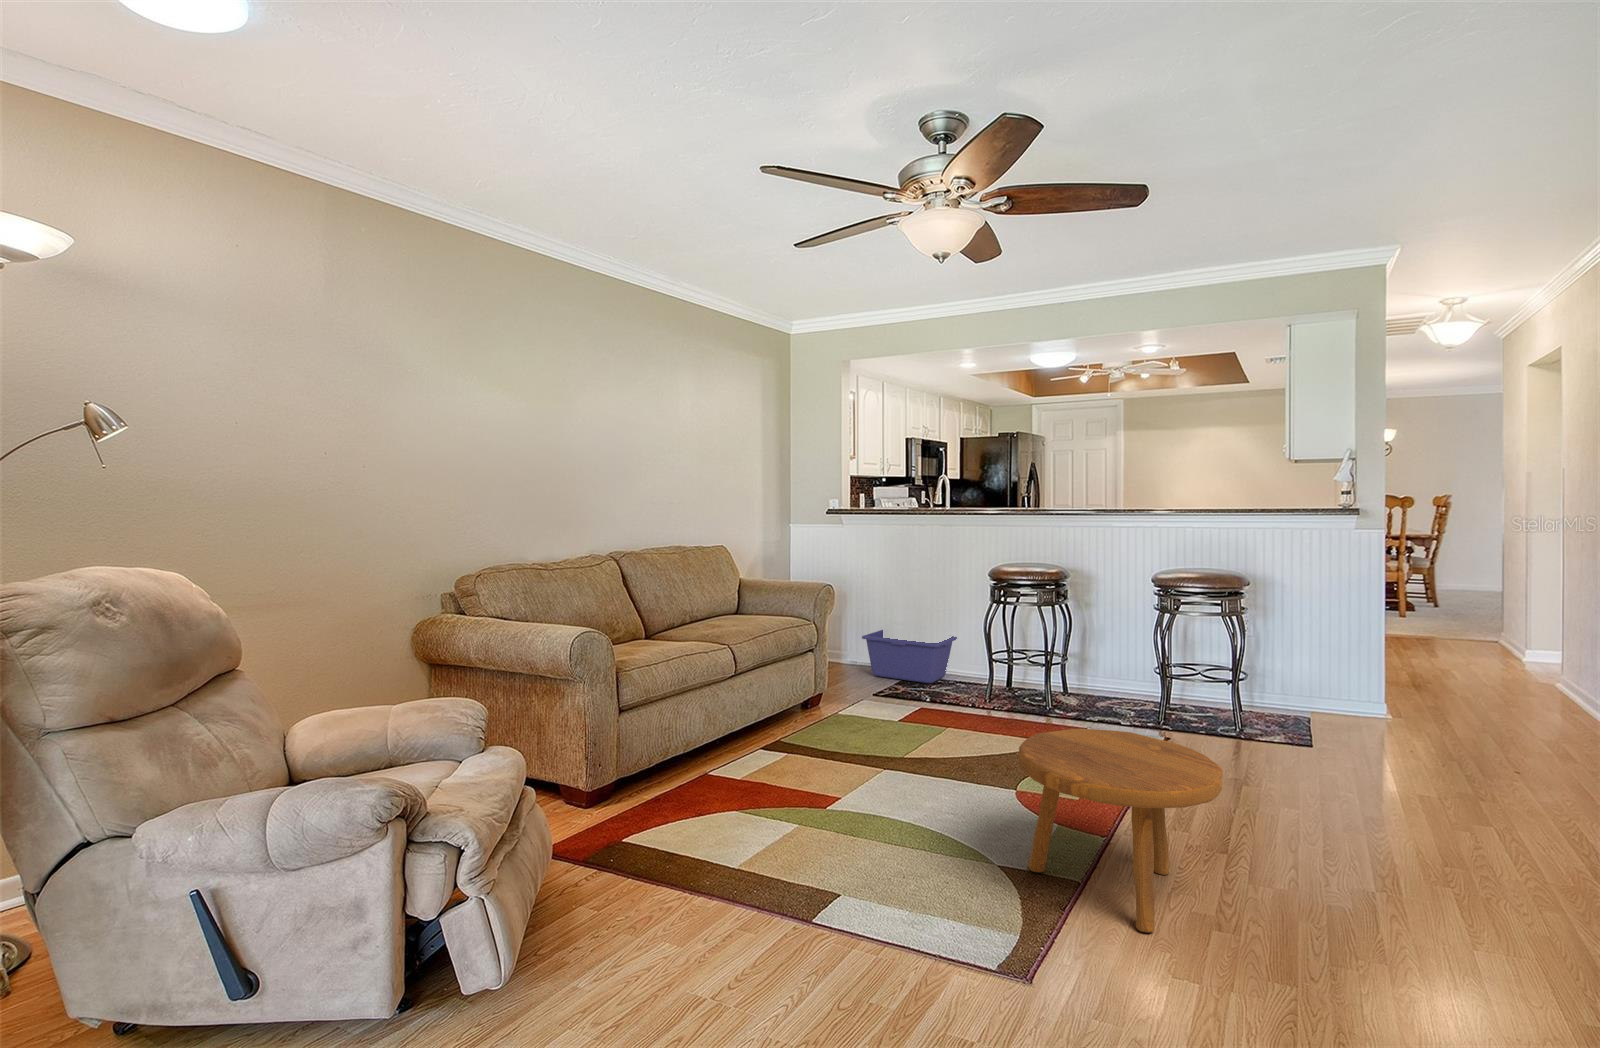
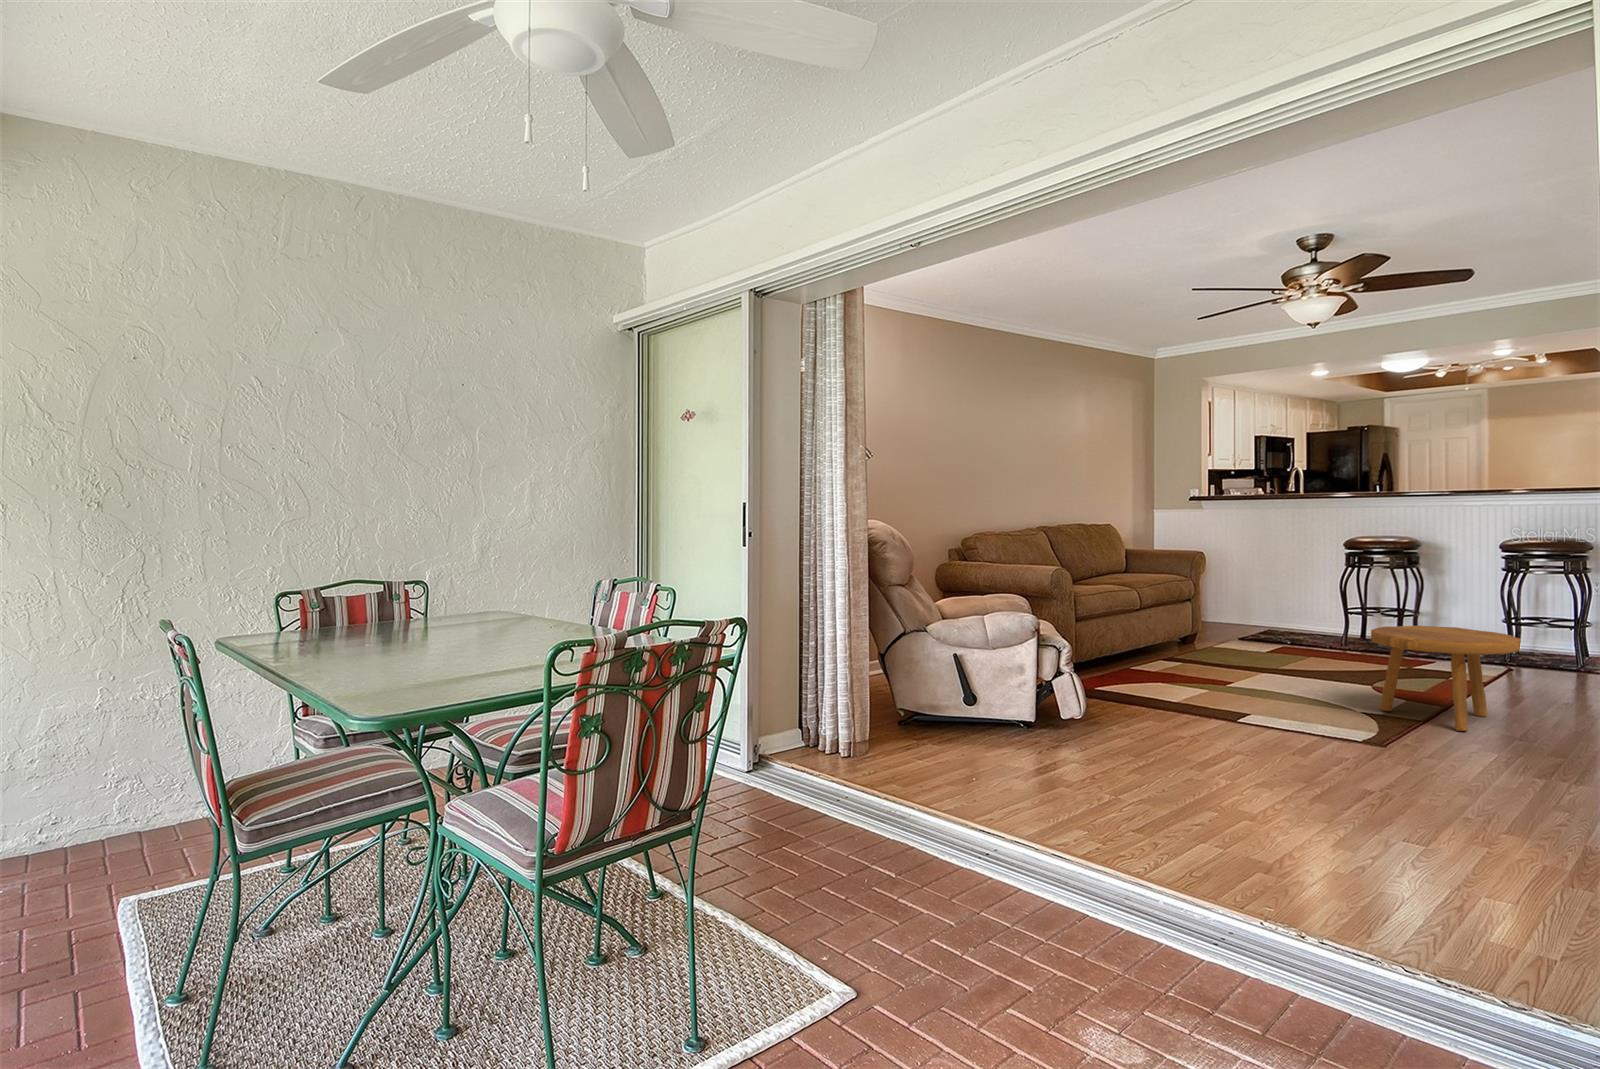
storage bin: present [862,630,957,683] -> none [1224,595,1312,635]

